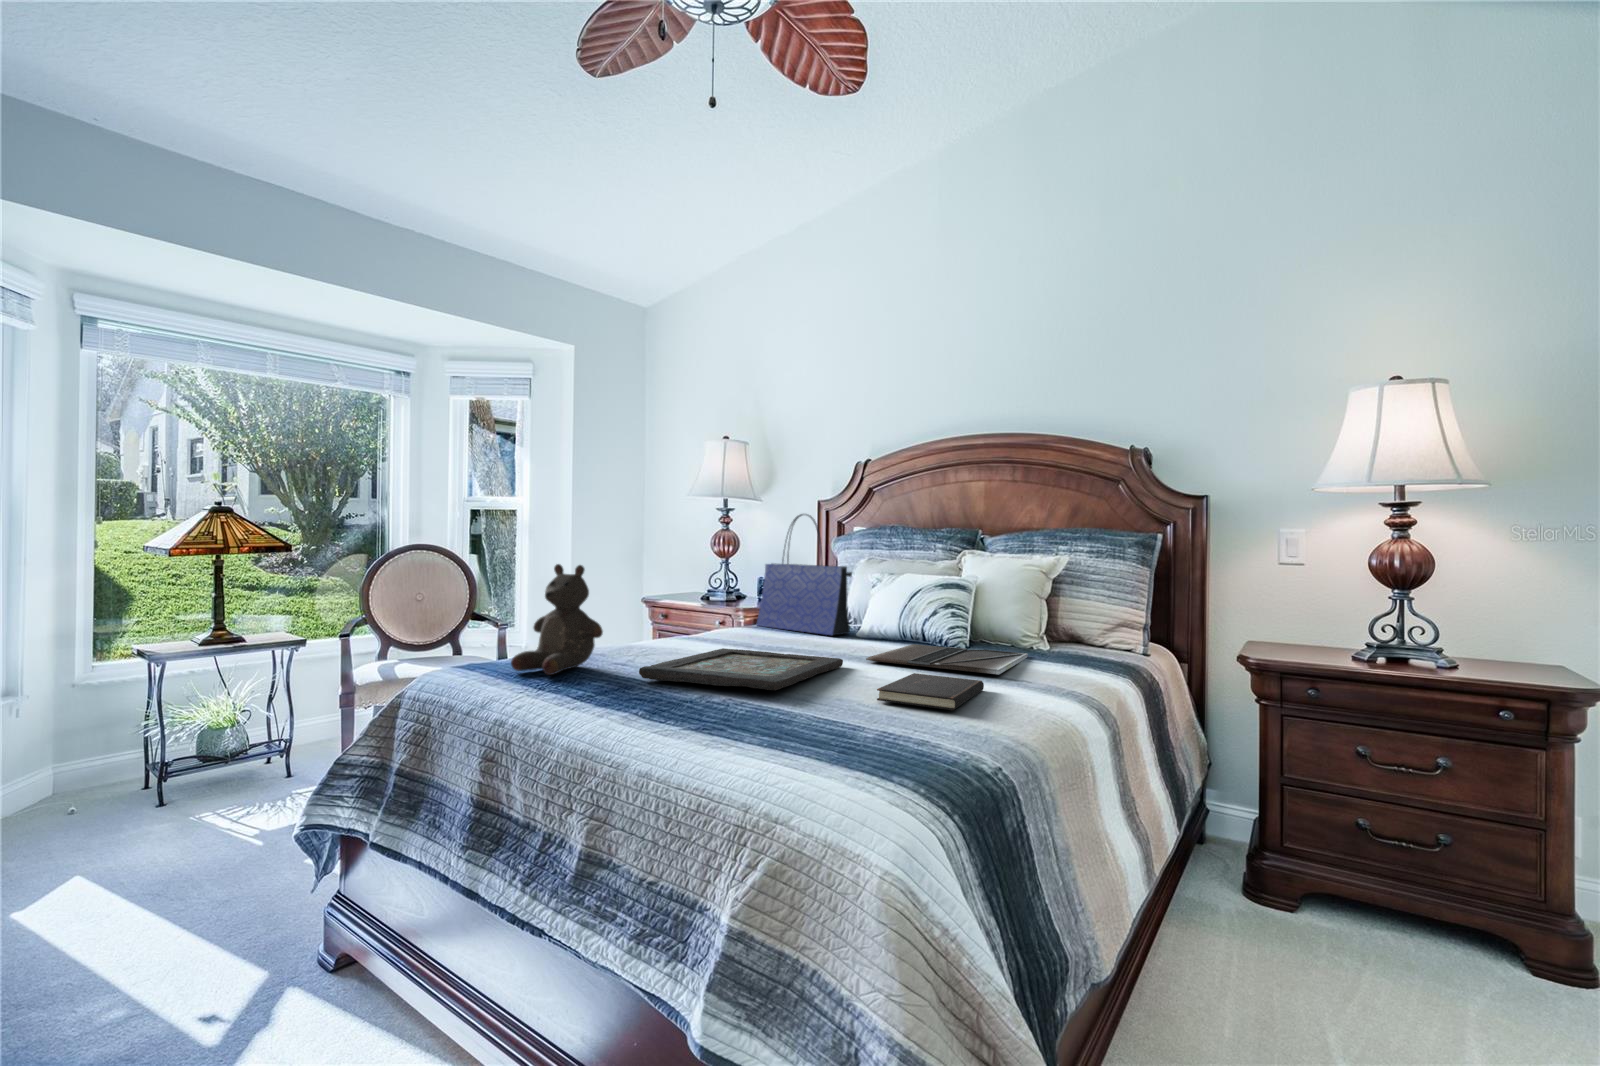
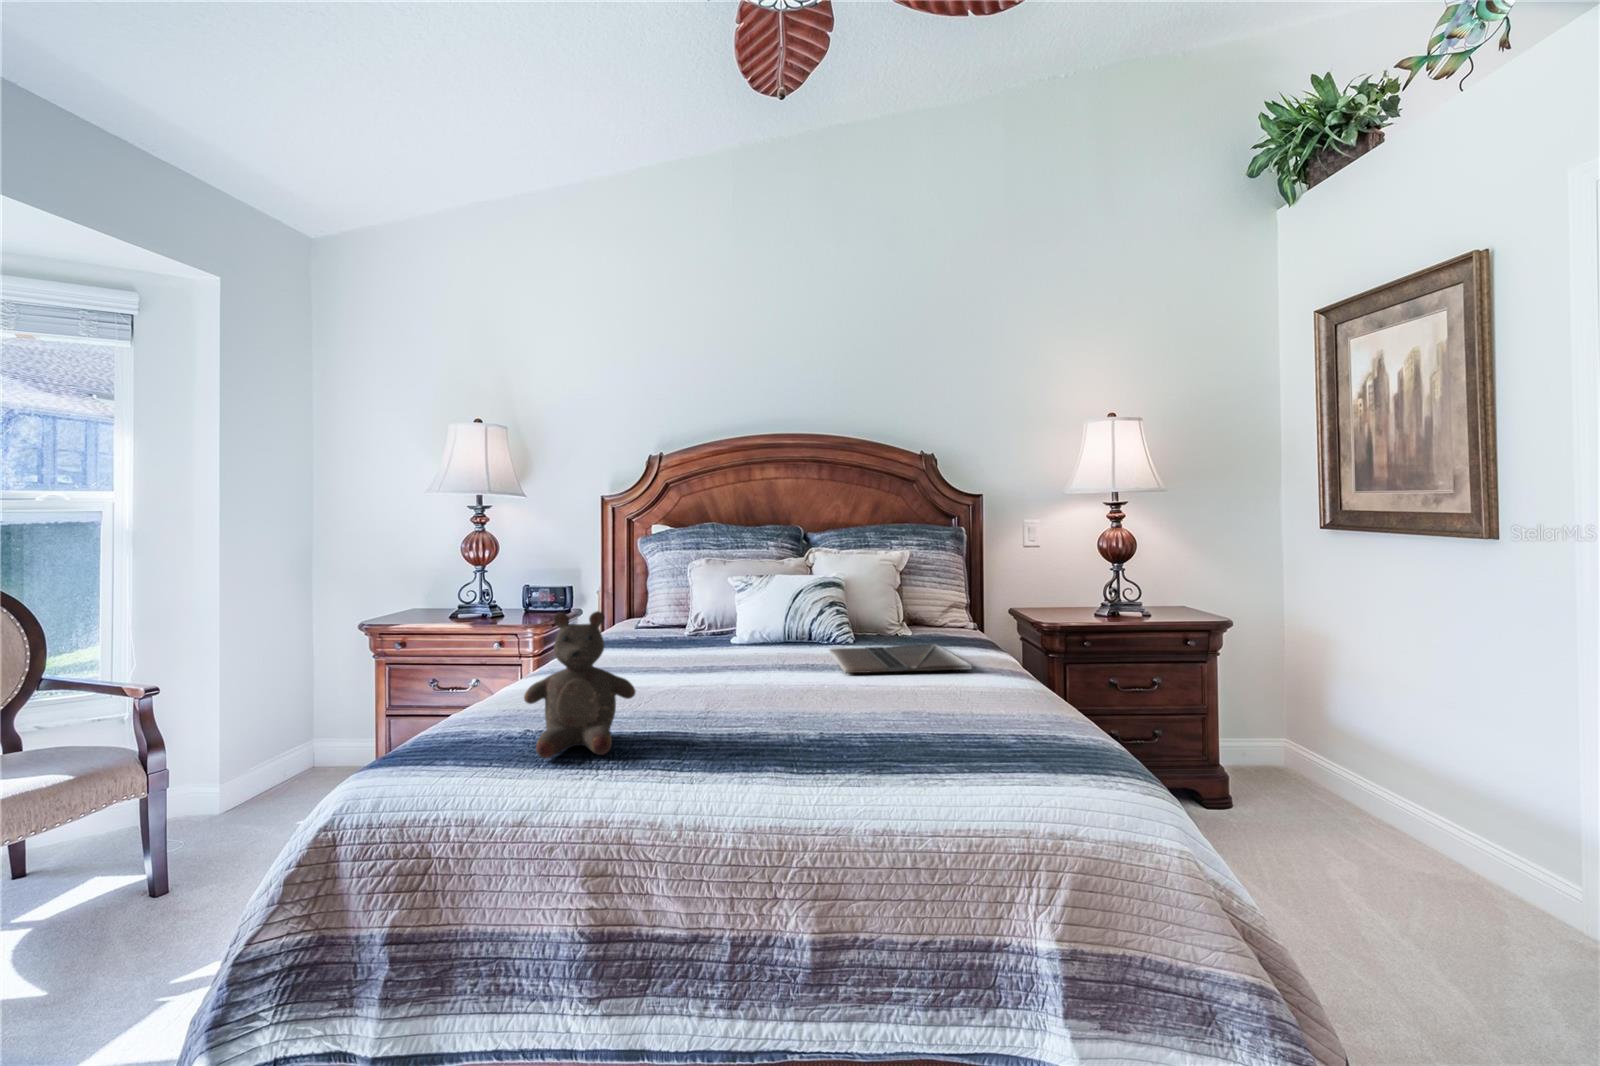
tote bag: present [757,514,852,635] -> none [634,520,757,650]
decorative tray: present [639,648,843,690] -> none [703,676,883,735]
hardcover book: present [877,673,984,710] -> none [927,678,1028,713]

